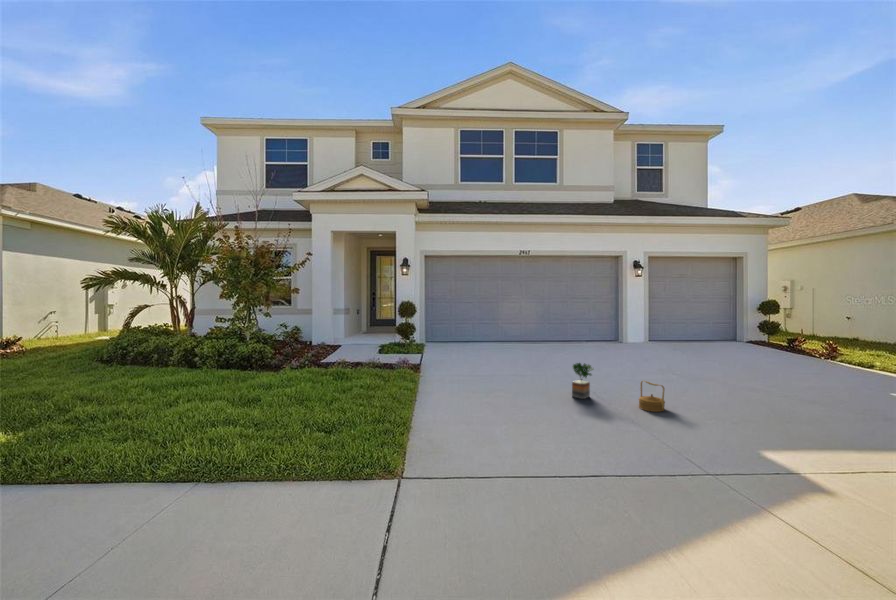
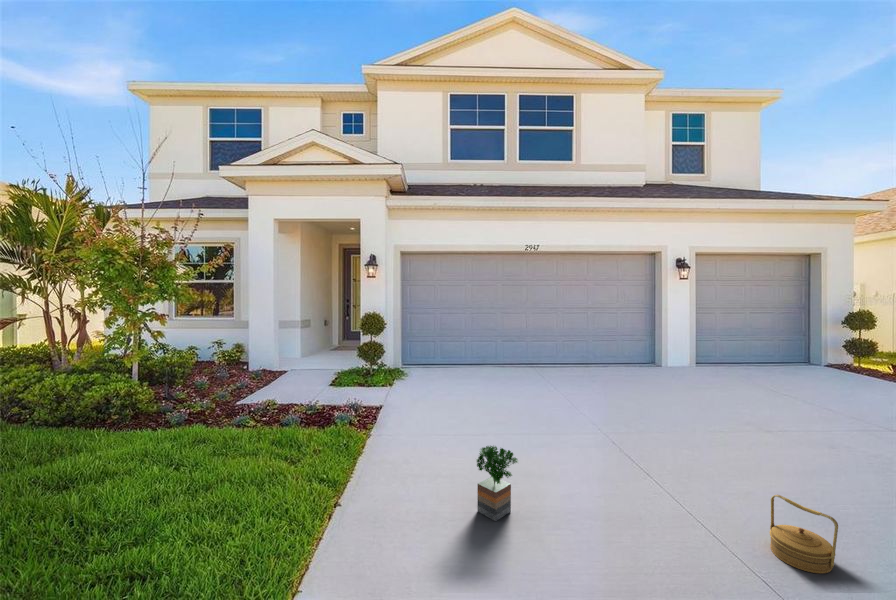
potted tree: present [572,363,593,399] -> present [477,446,518,521]

